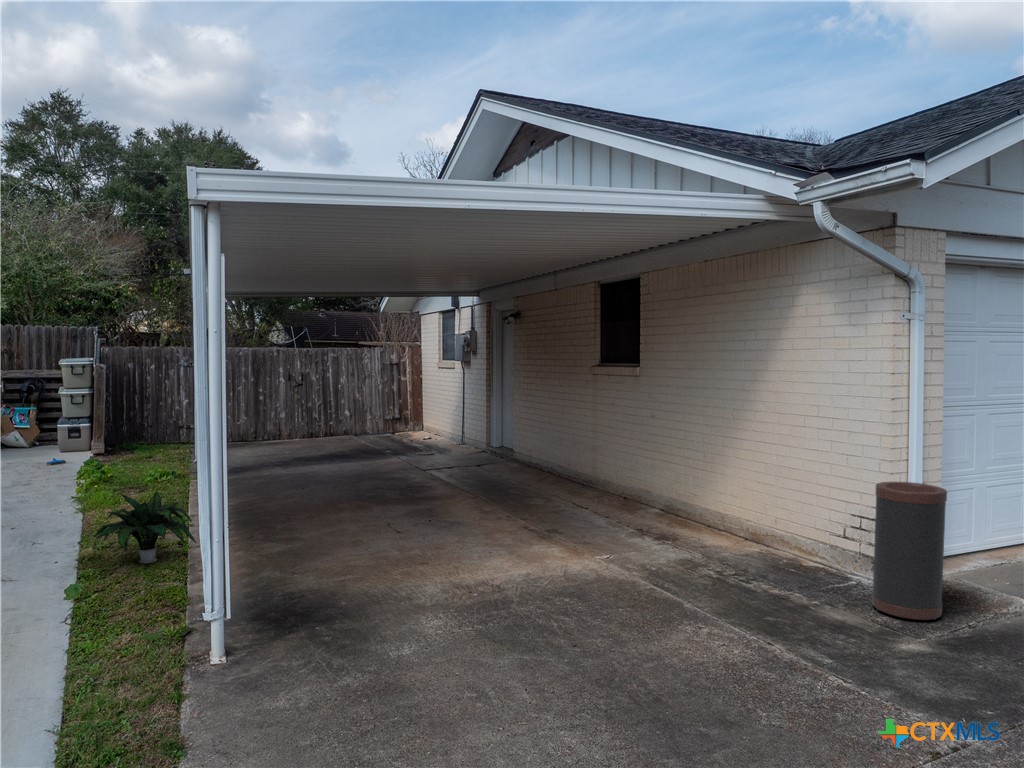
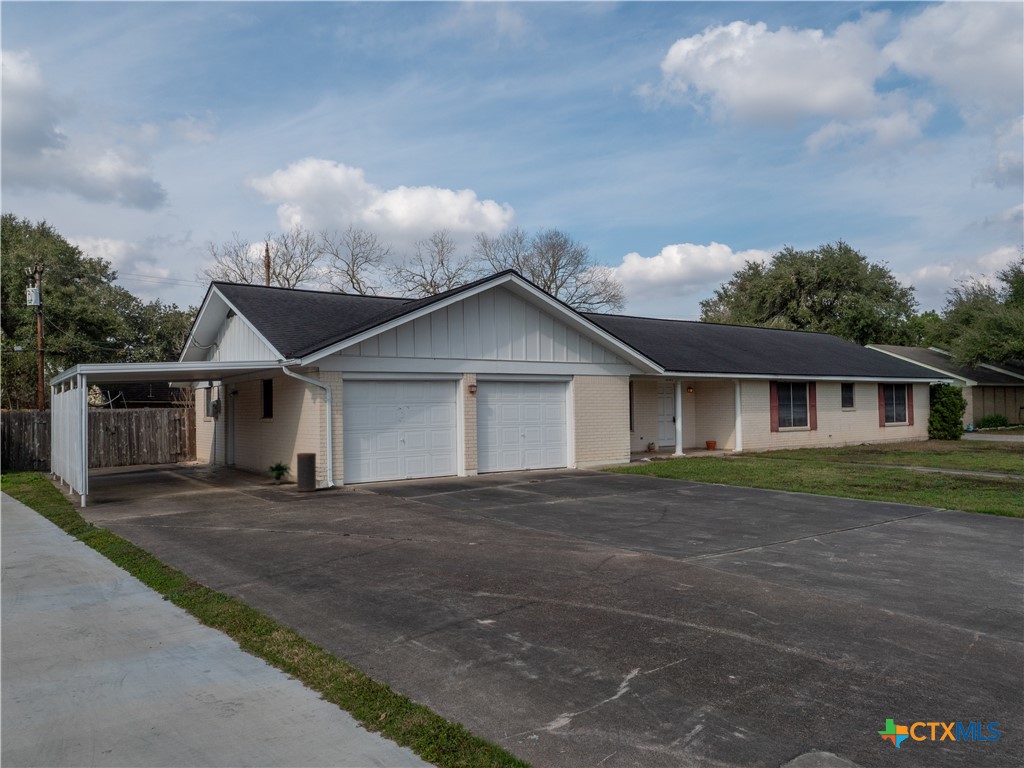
potted plant: present [94,492,196,564] -> present [265,462,291,485]

